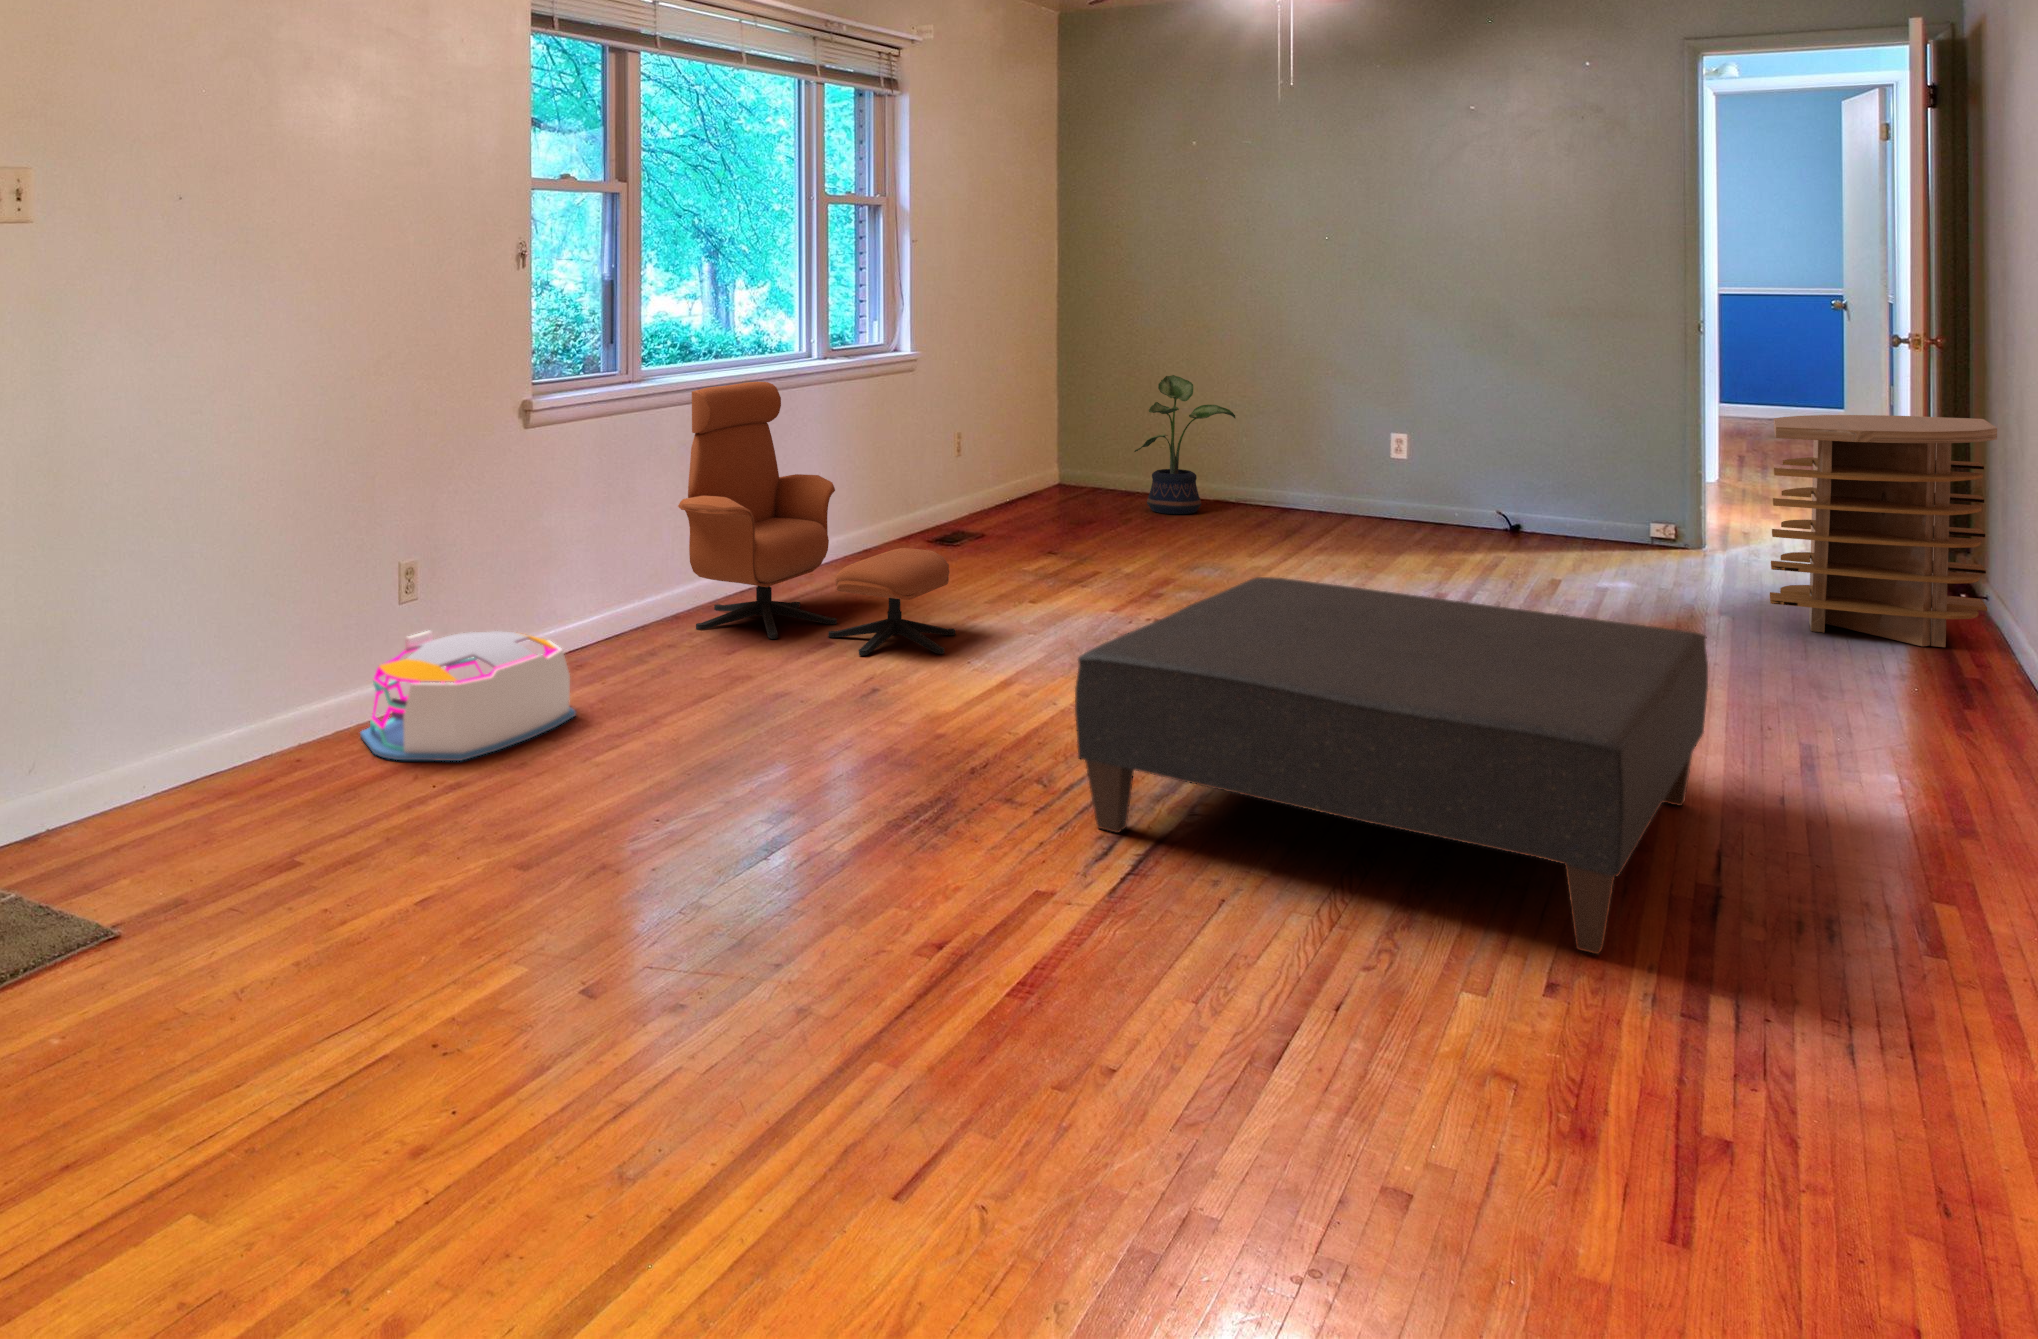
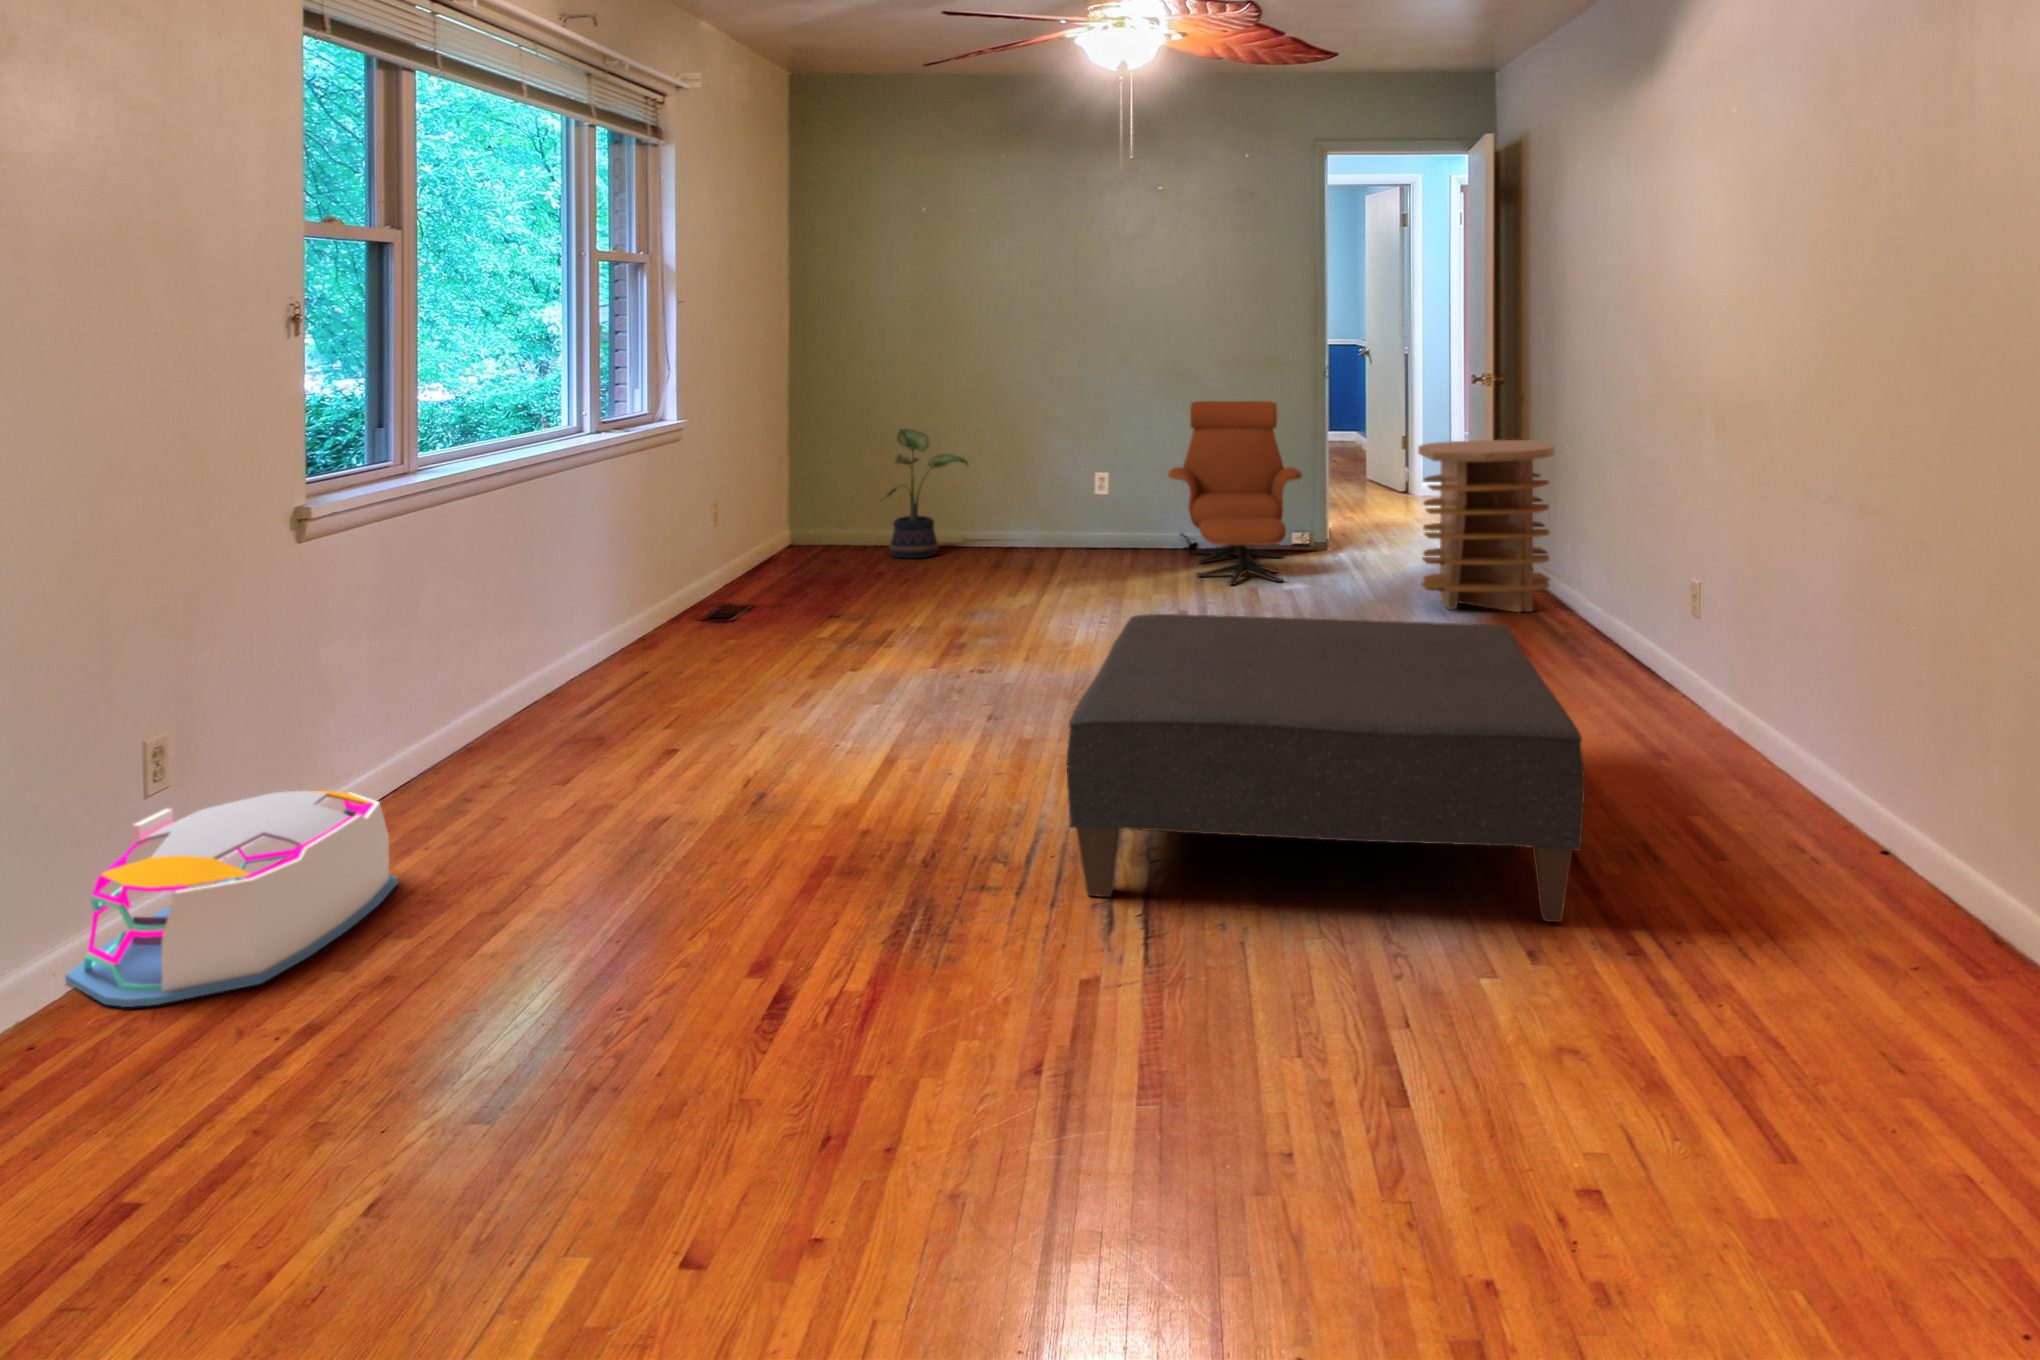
lounge chair: present [678,382,955,655] -> present [1168,401,1302,585]

